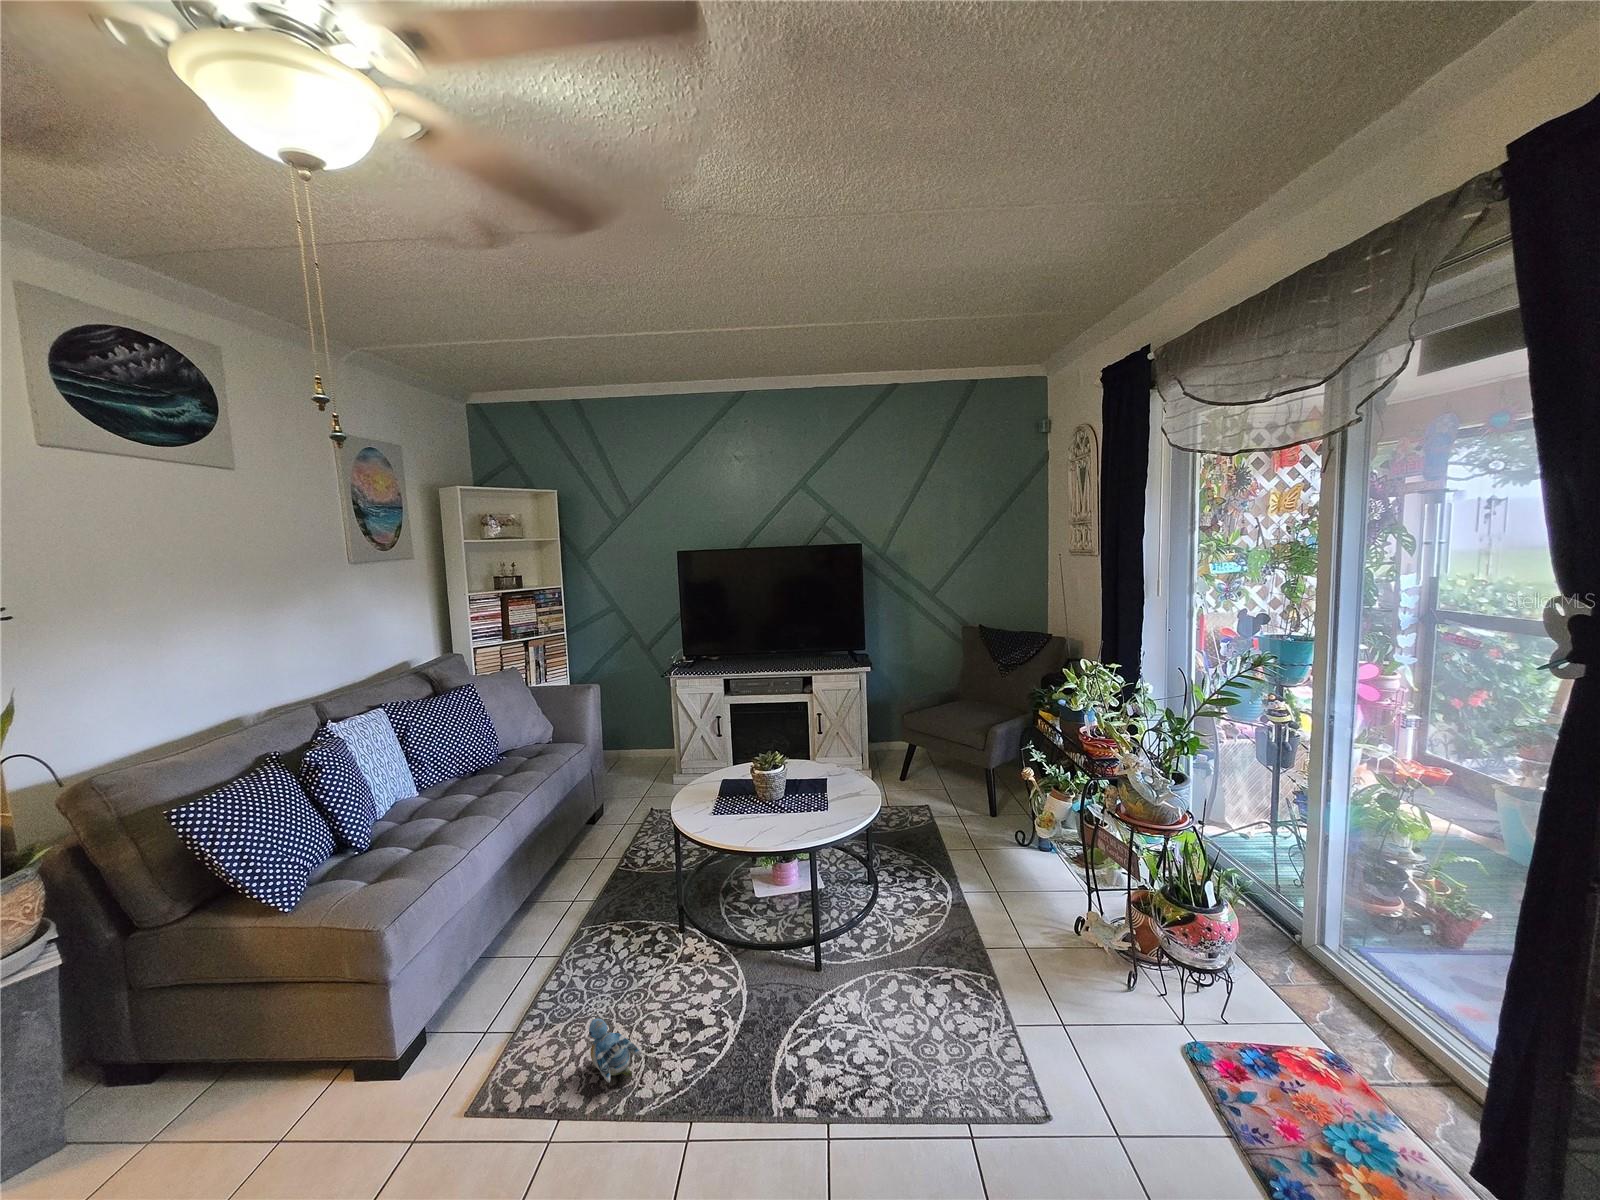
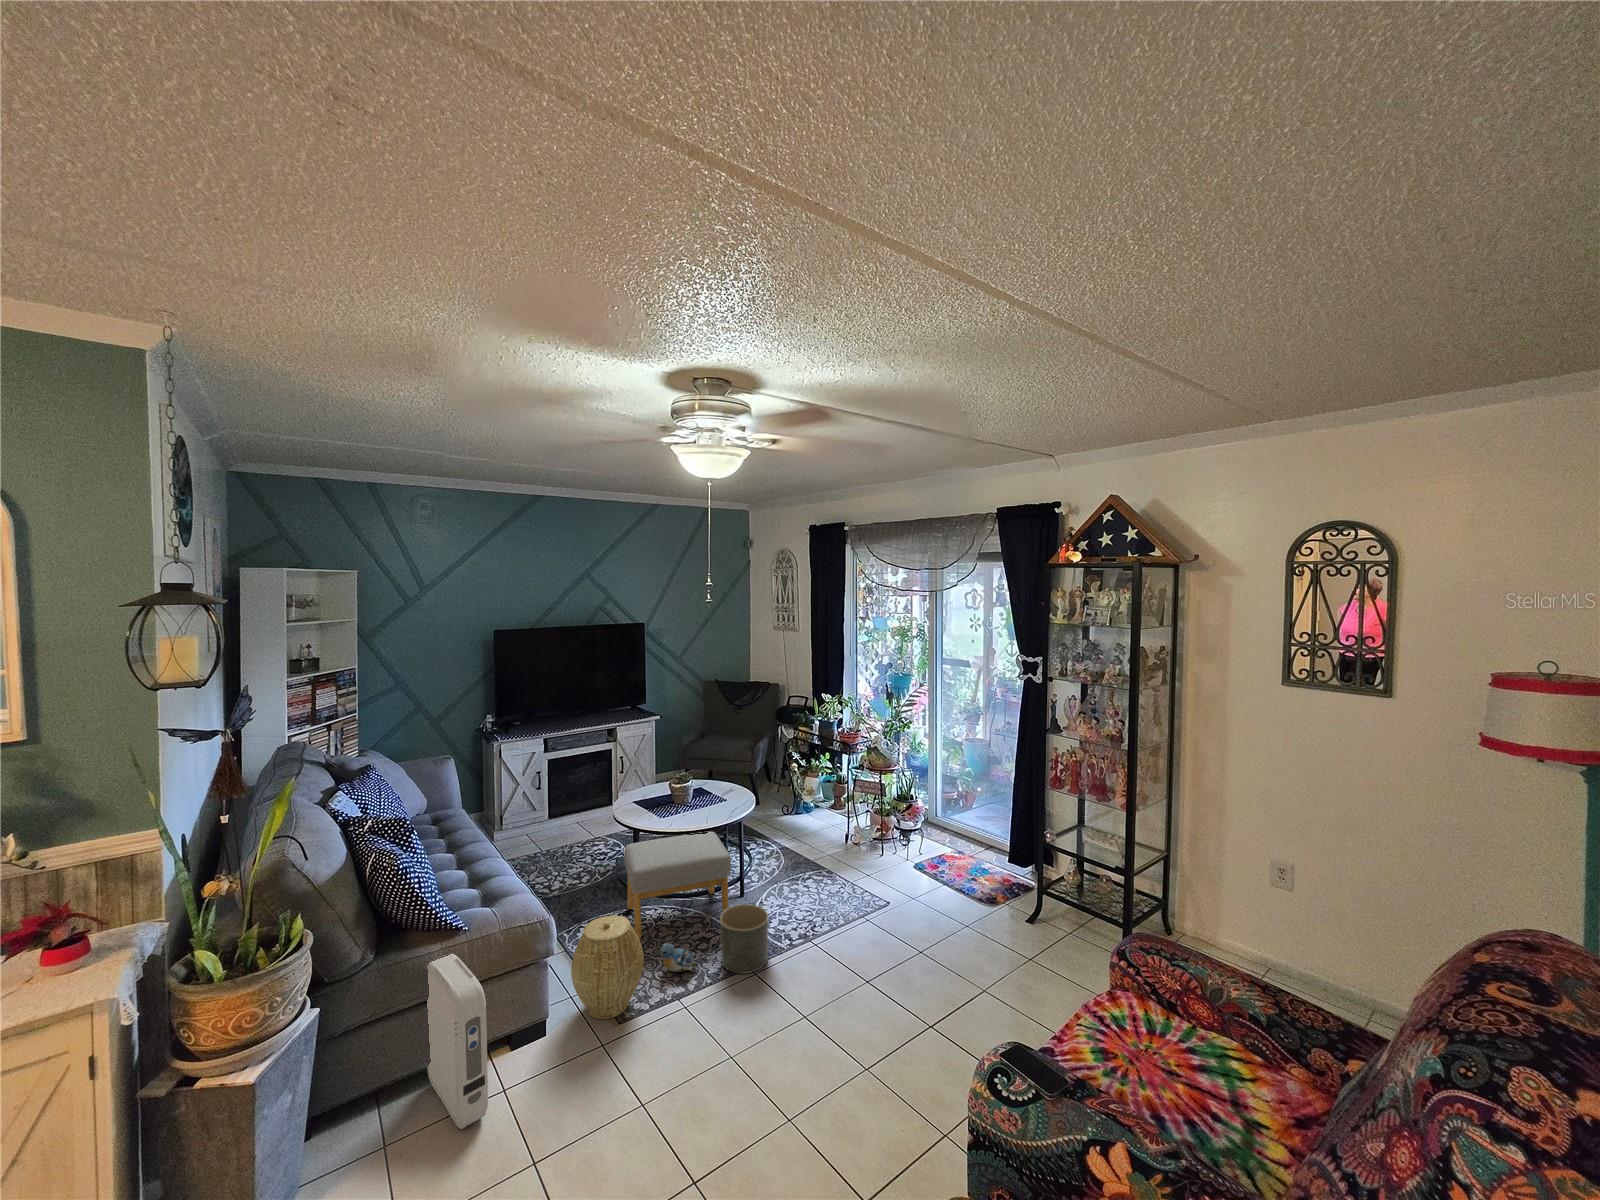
footstool: none [620,840,791,1009] -> present [624,832,731,939]
air purifier: none [135,938,290,1189] -> present [425,954,488,1129]
woven basket: none [421,948,537,1107] -> present [571,916,644,1019]
planter: none [653,1002,742,1142] -> present [720,904,769,974]

